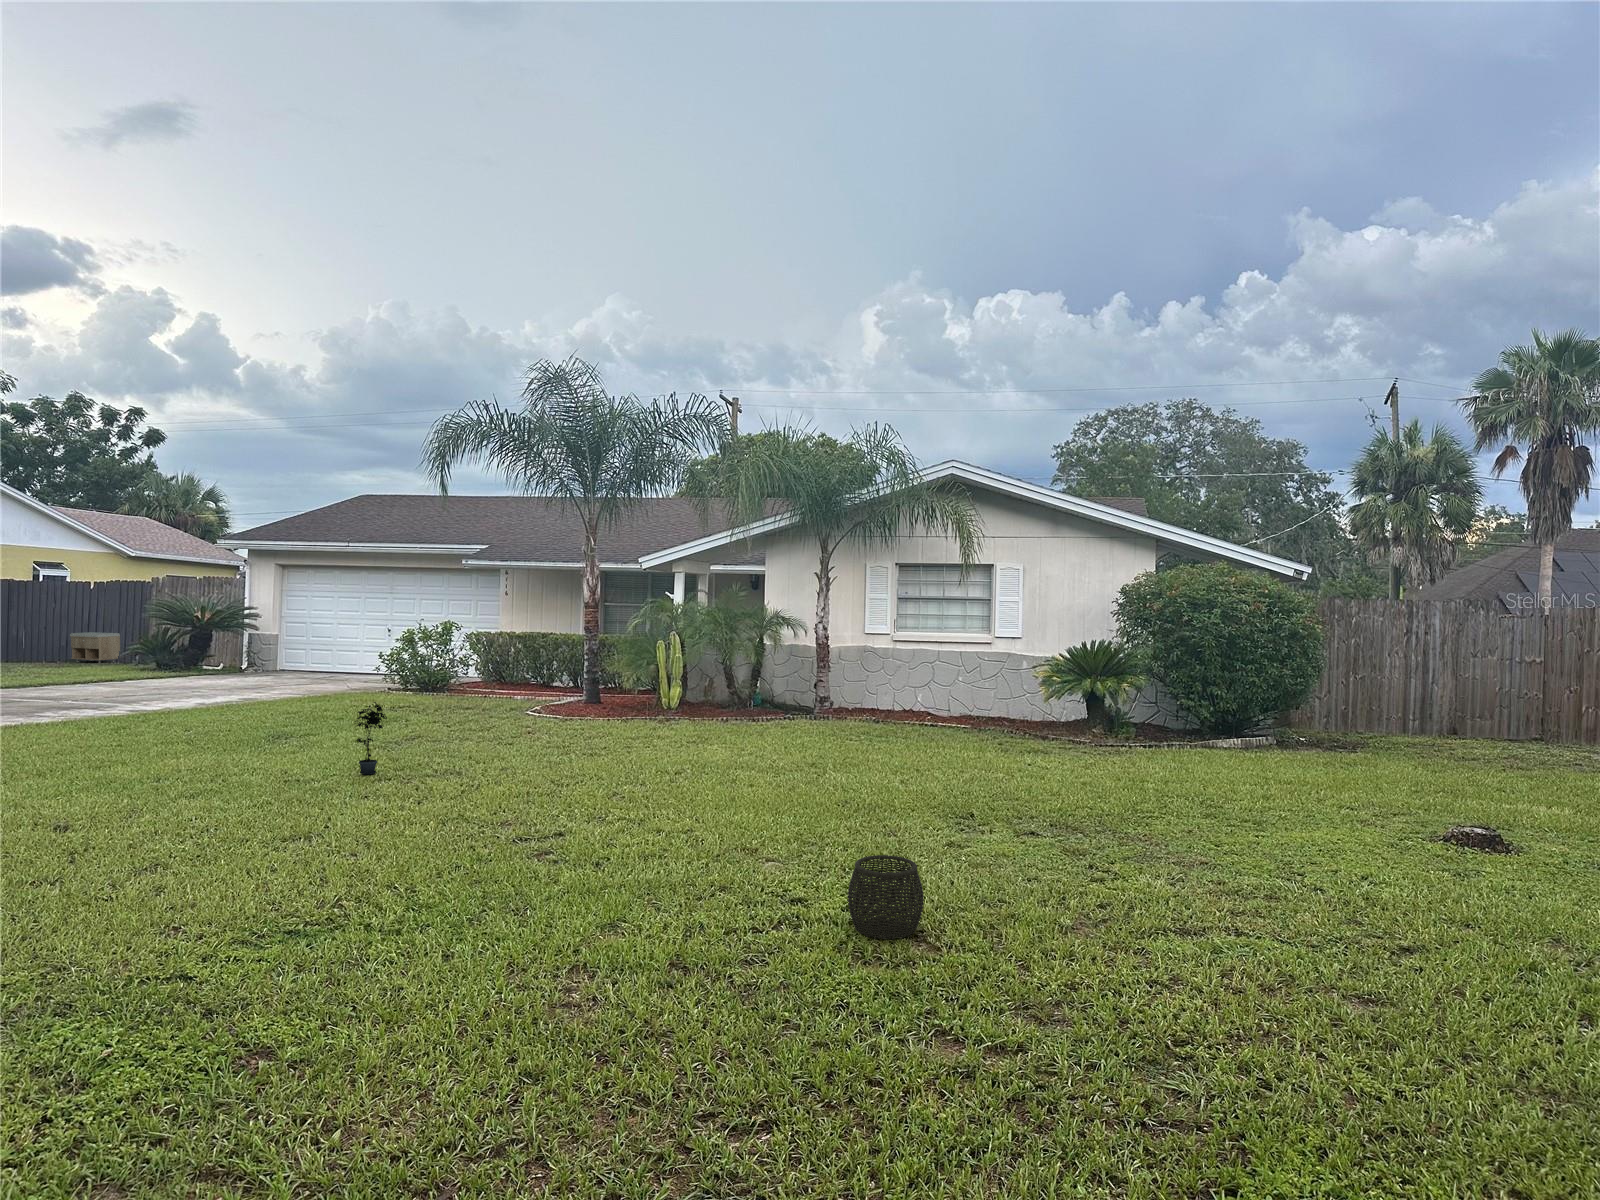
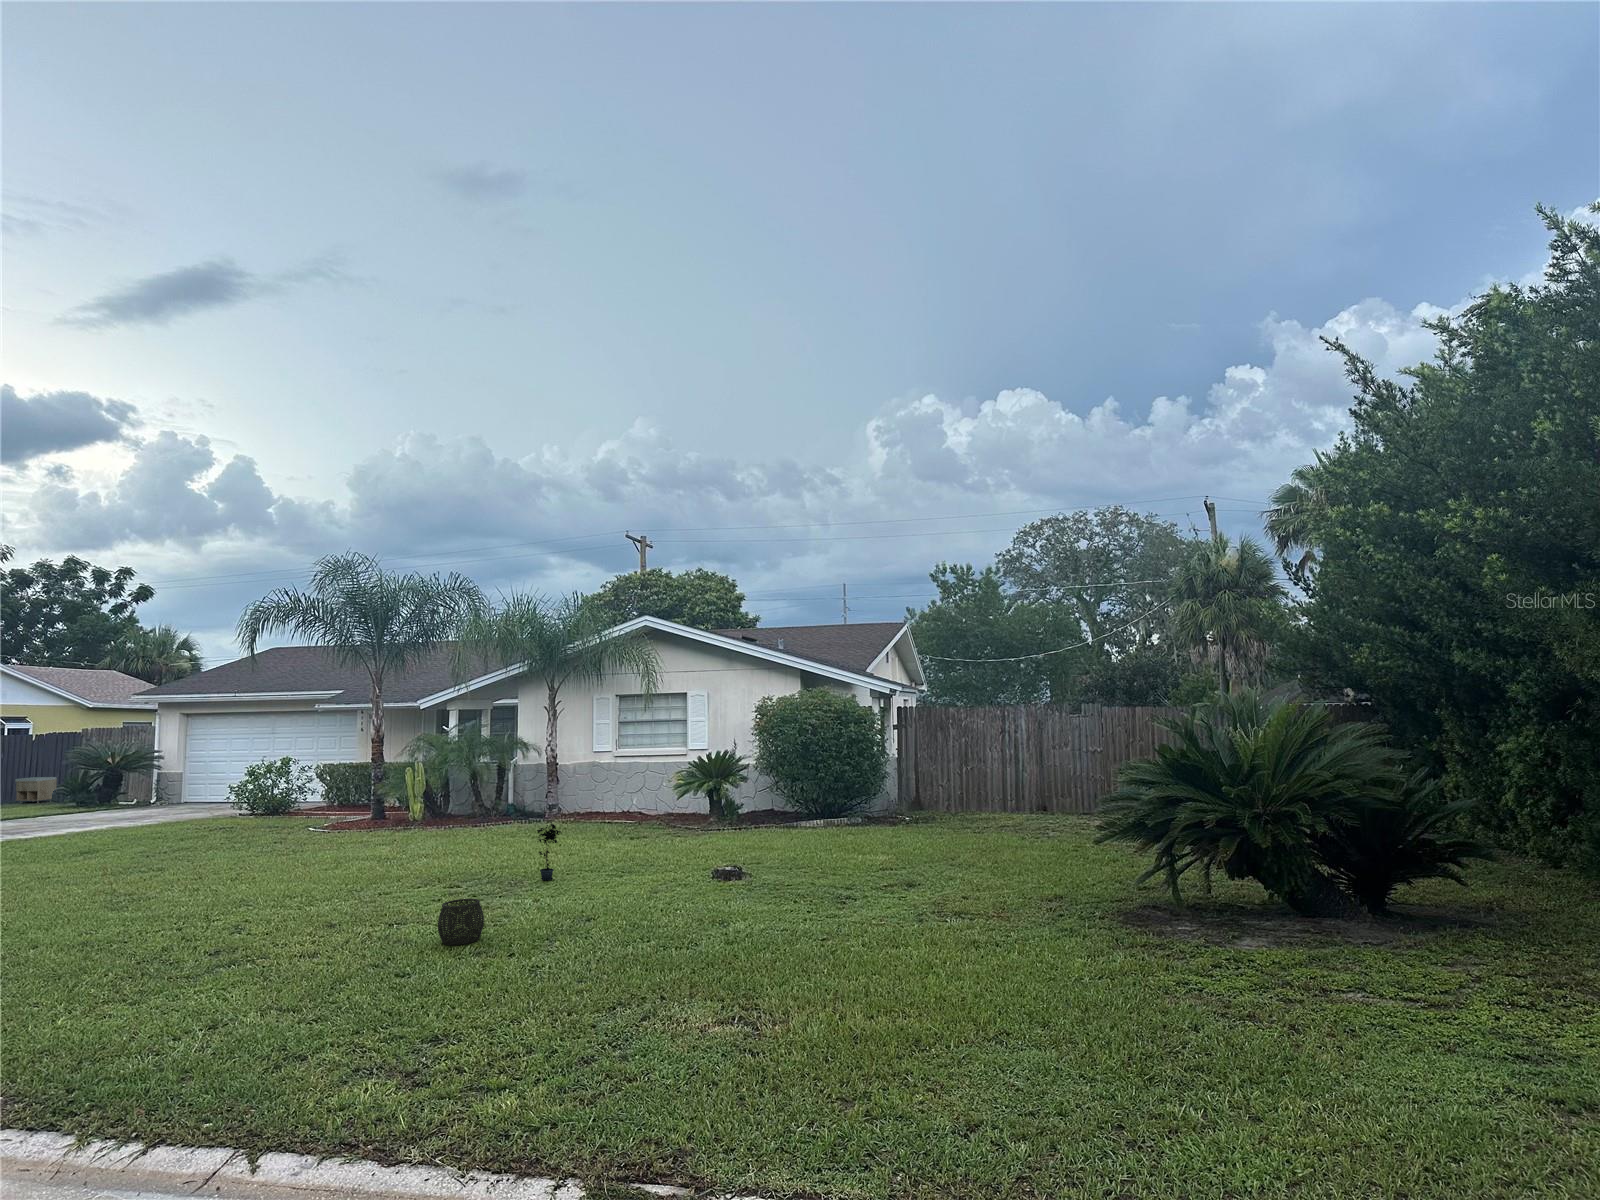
potted plant: present [355,702,387,775] -> present [537,822,561,881]
woven basket: present [847,855,924,940] -> present [438,899,484,945]

